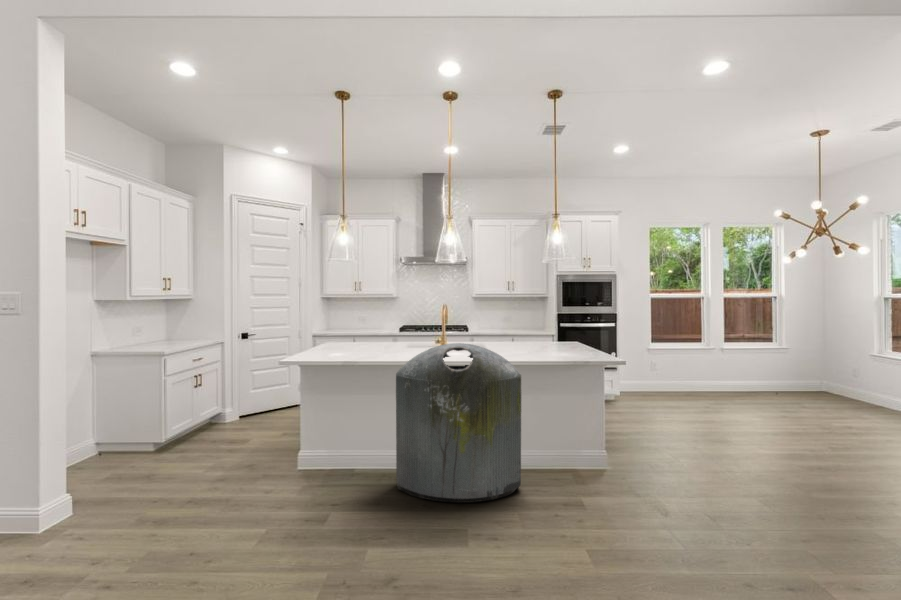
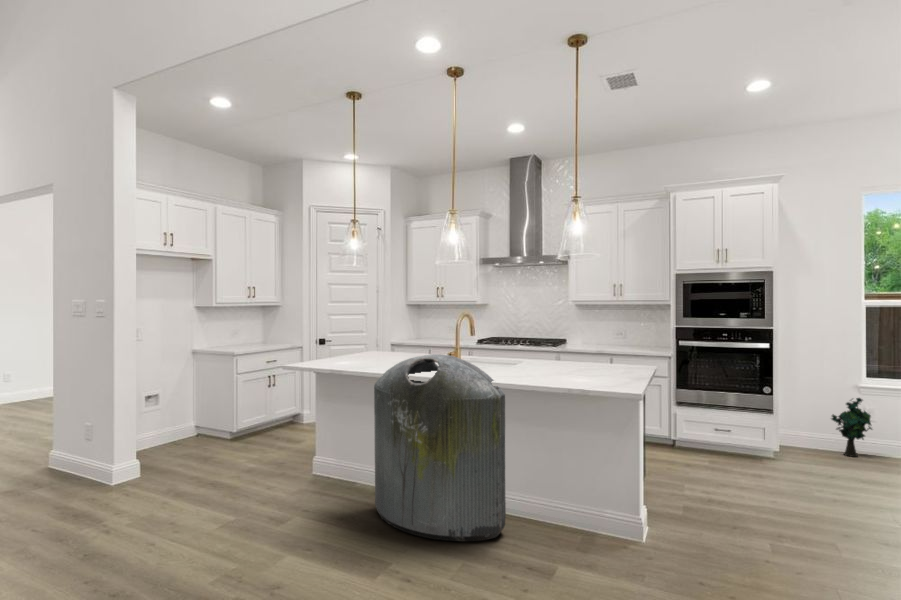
decorative plant: none [640,358,664,396] -> present [832,398,872,457]

